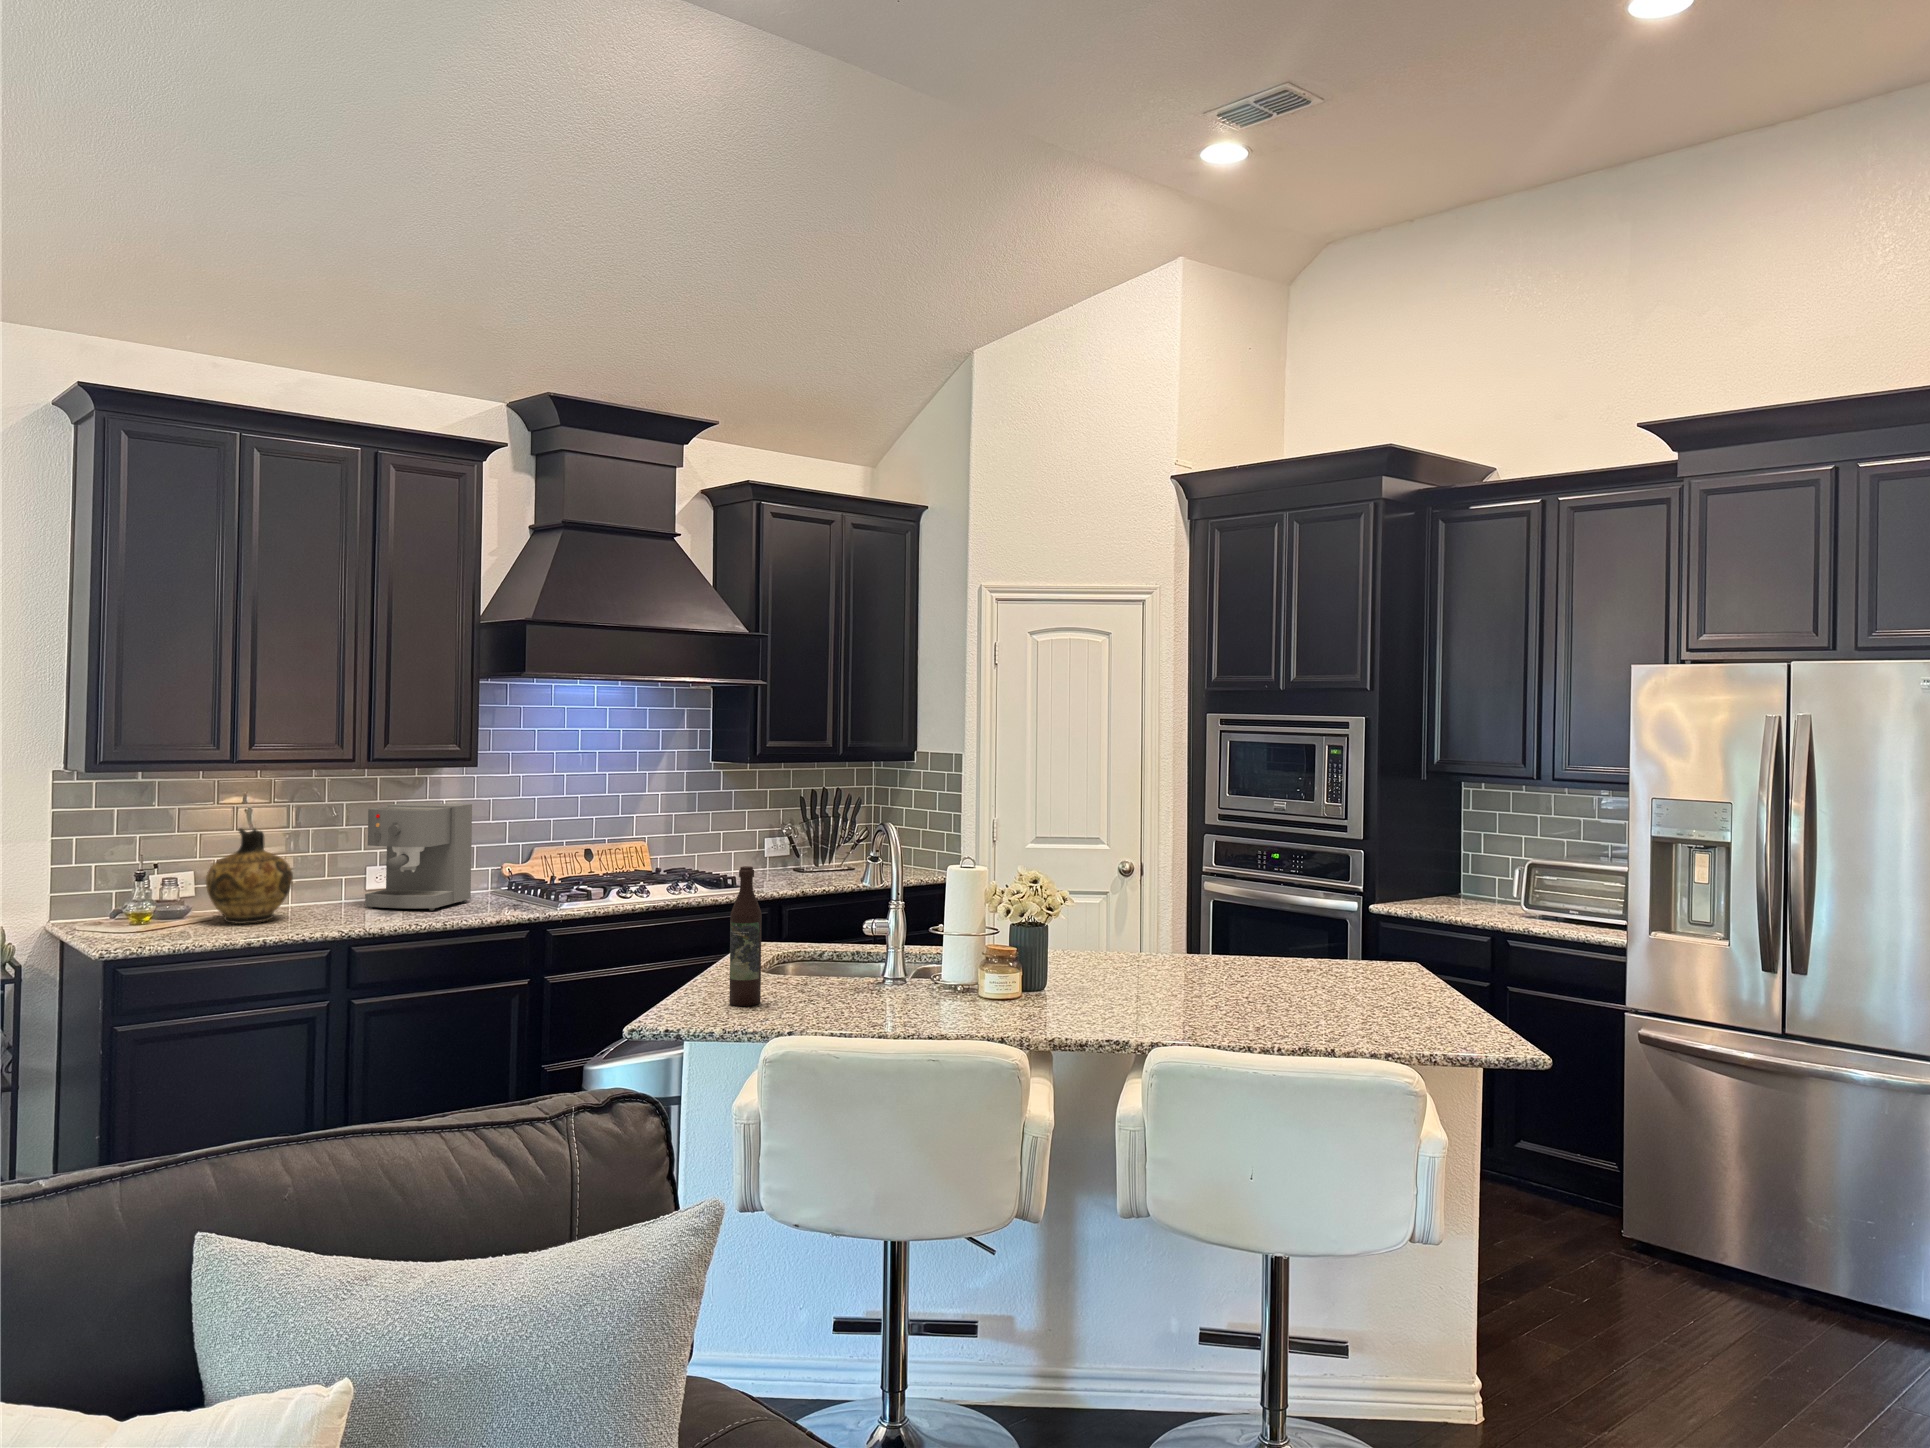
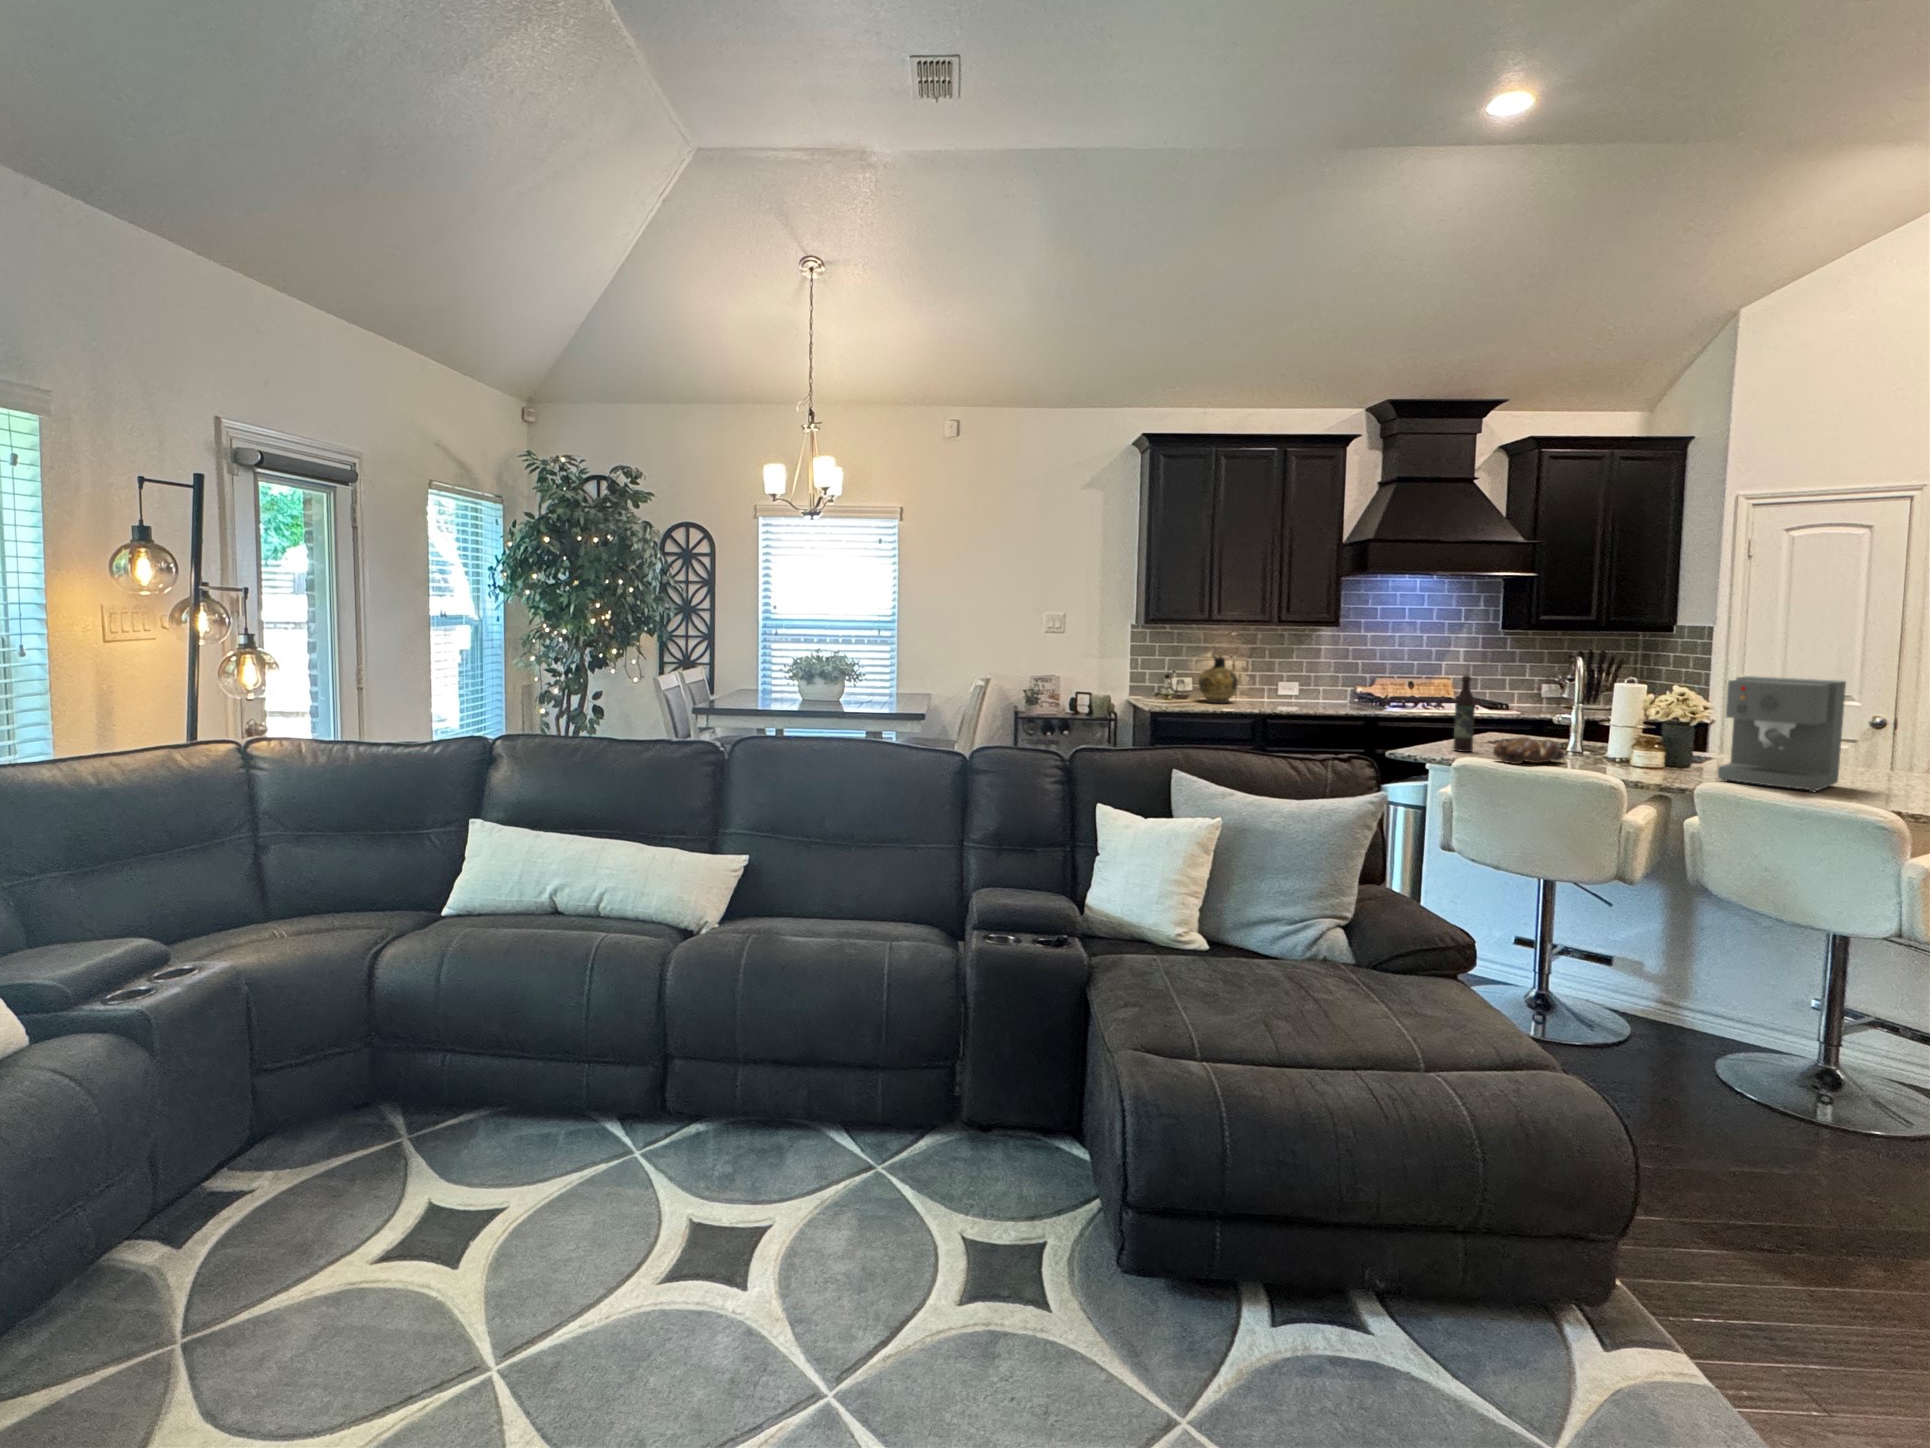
coffee maker: present [365,803,472,910] -> present [1718,676,1846,792]
bread loaf: none [804,971,902,1026] -> present [1493,737,1564,764]

